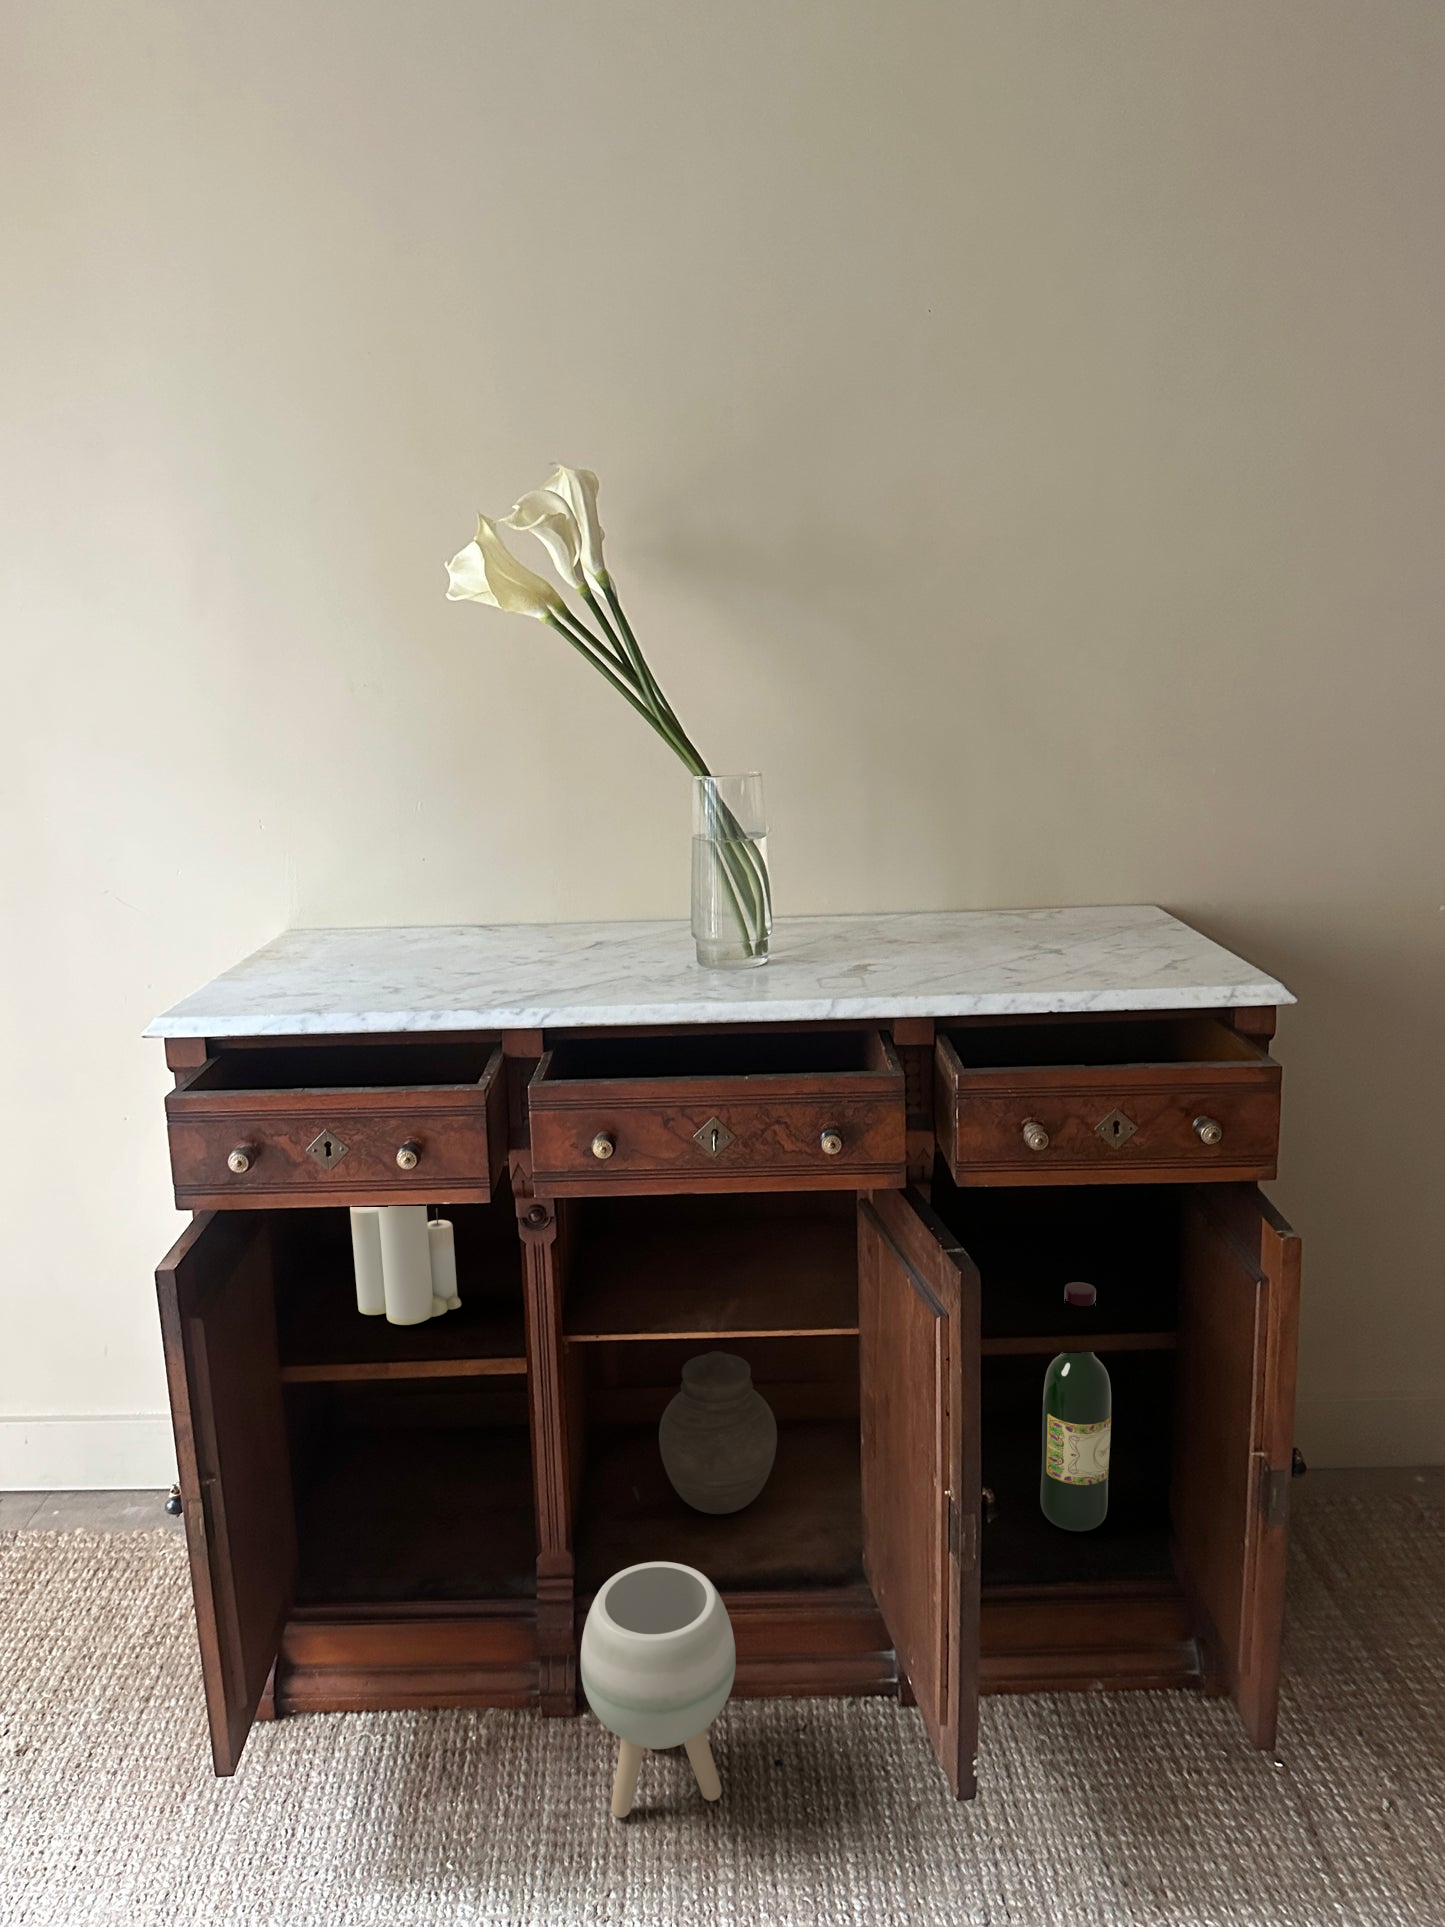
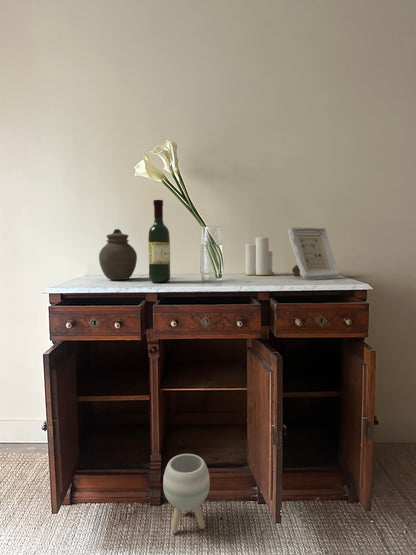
picture frame: none [998,774,1182,967] -> present [287,227,340,279]
candle: present [350,1205,461,1325] -> present [244,237,274,275]
wine bottle: present [1040,1282,1111,1531] -> present [148,200,171,283]
jar: present [659,1351,777,1514] -> present [99,229,137,280]

